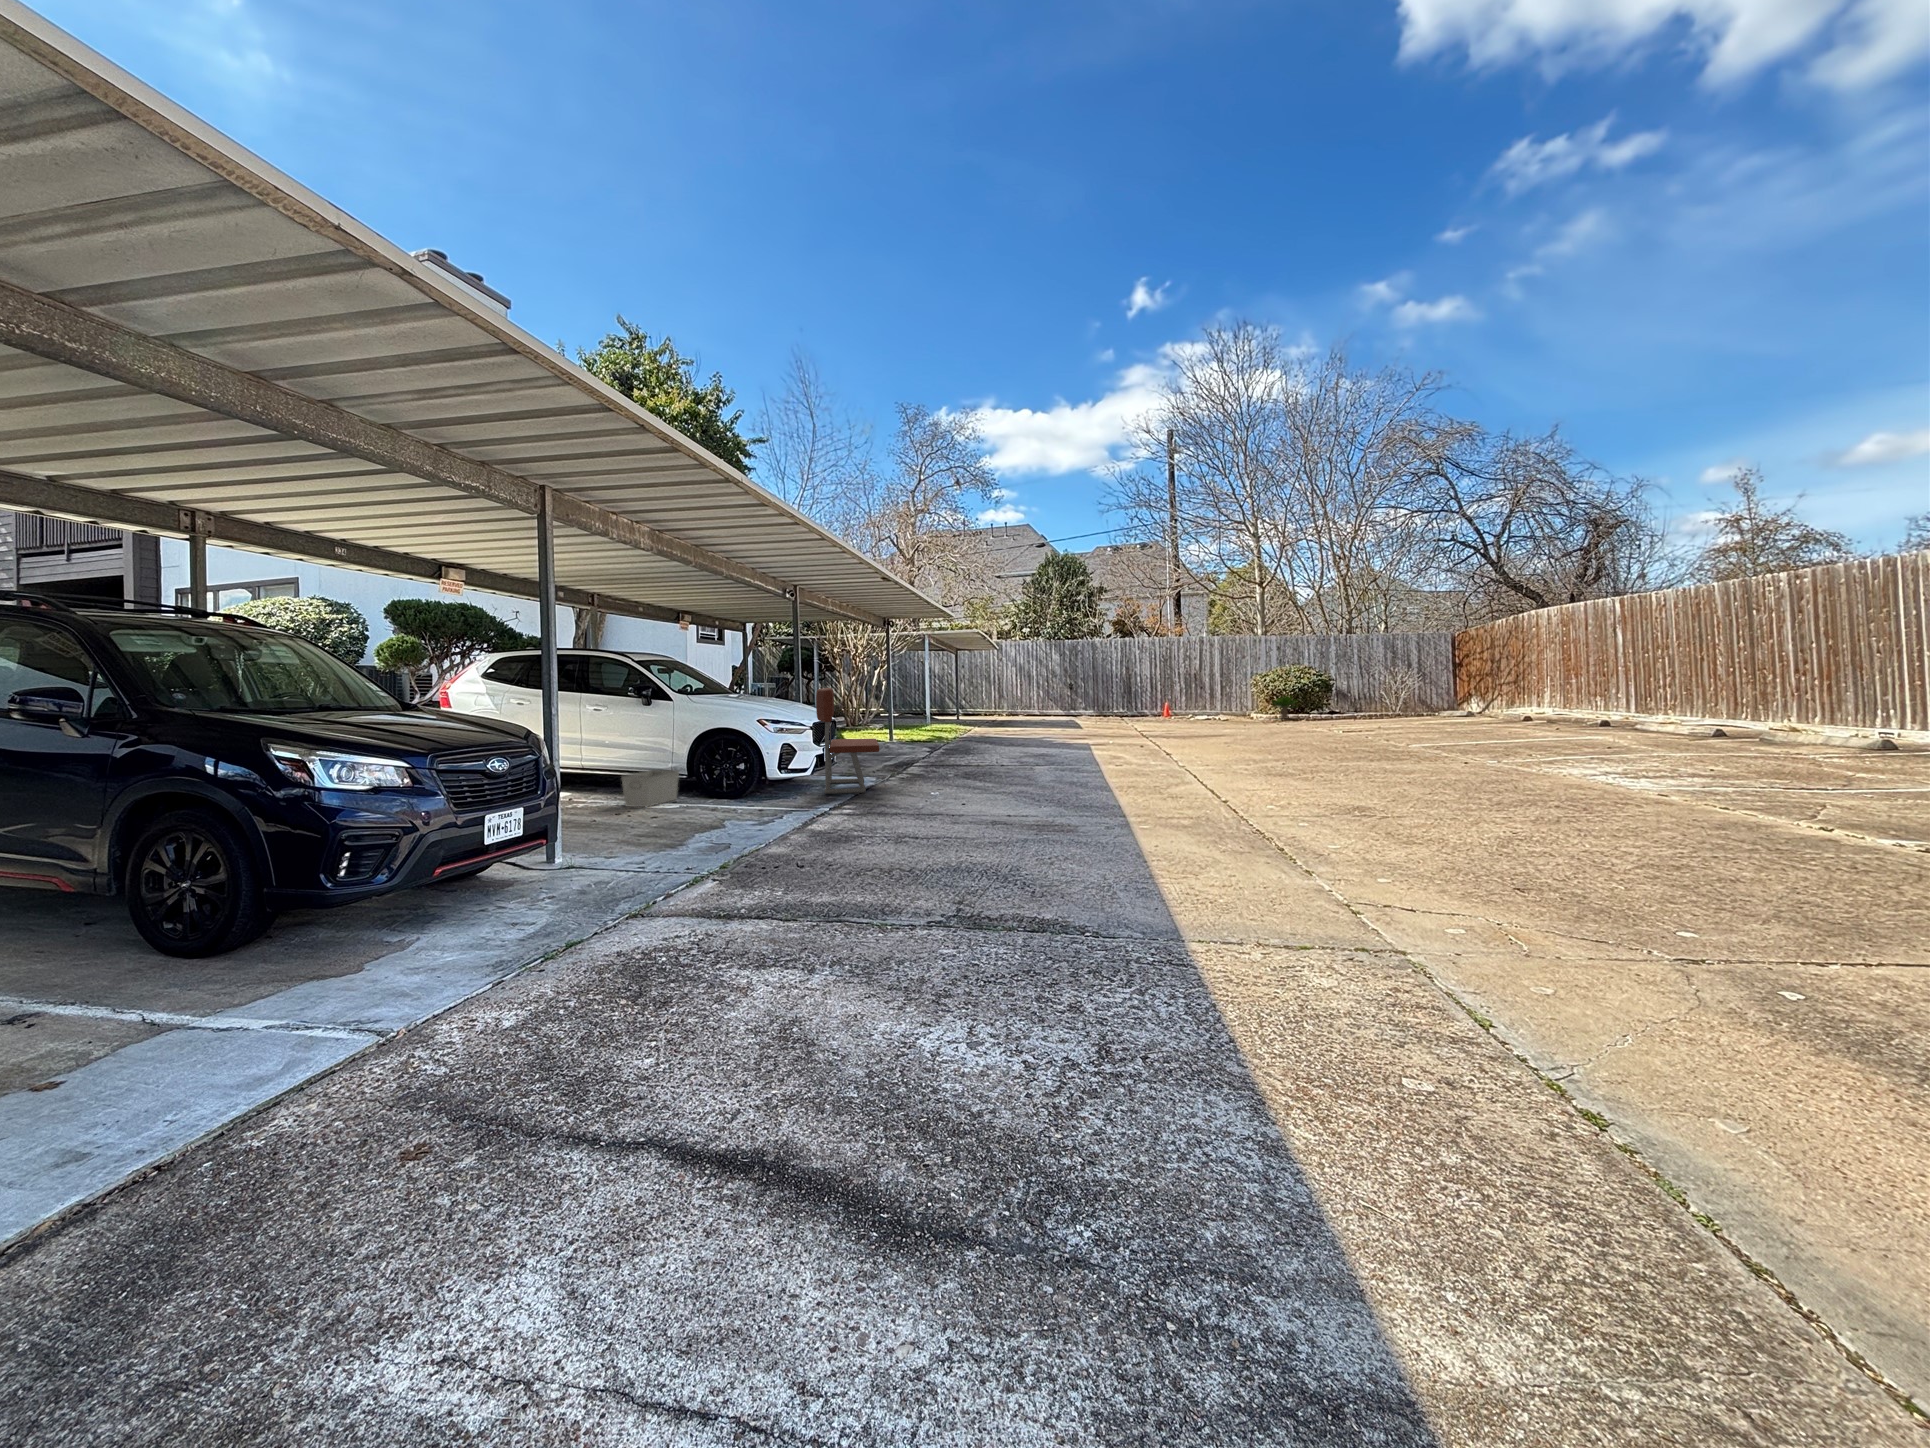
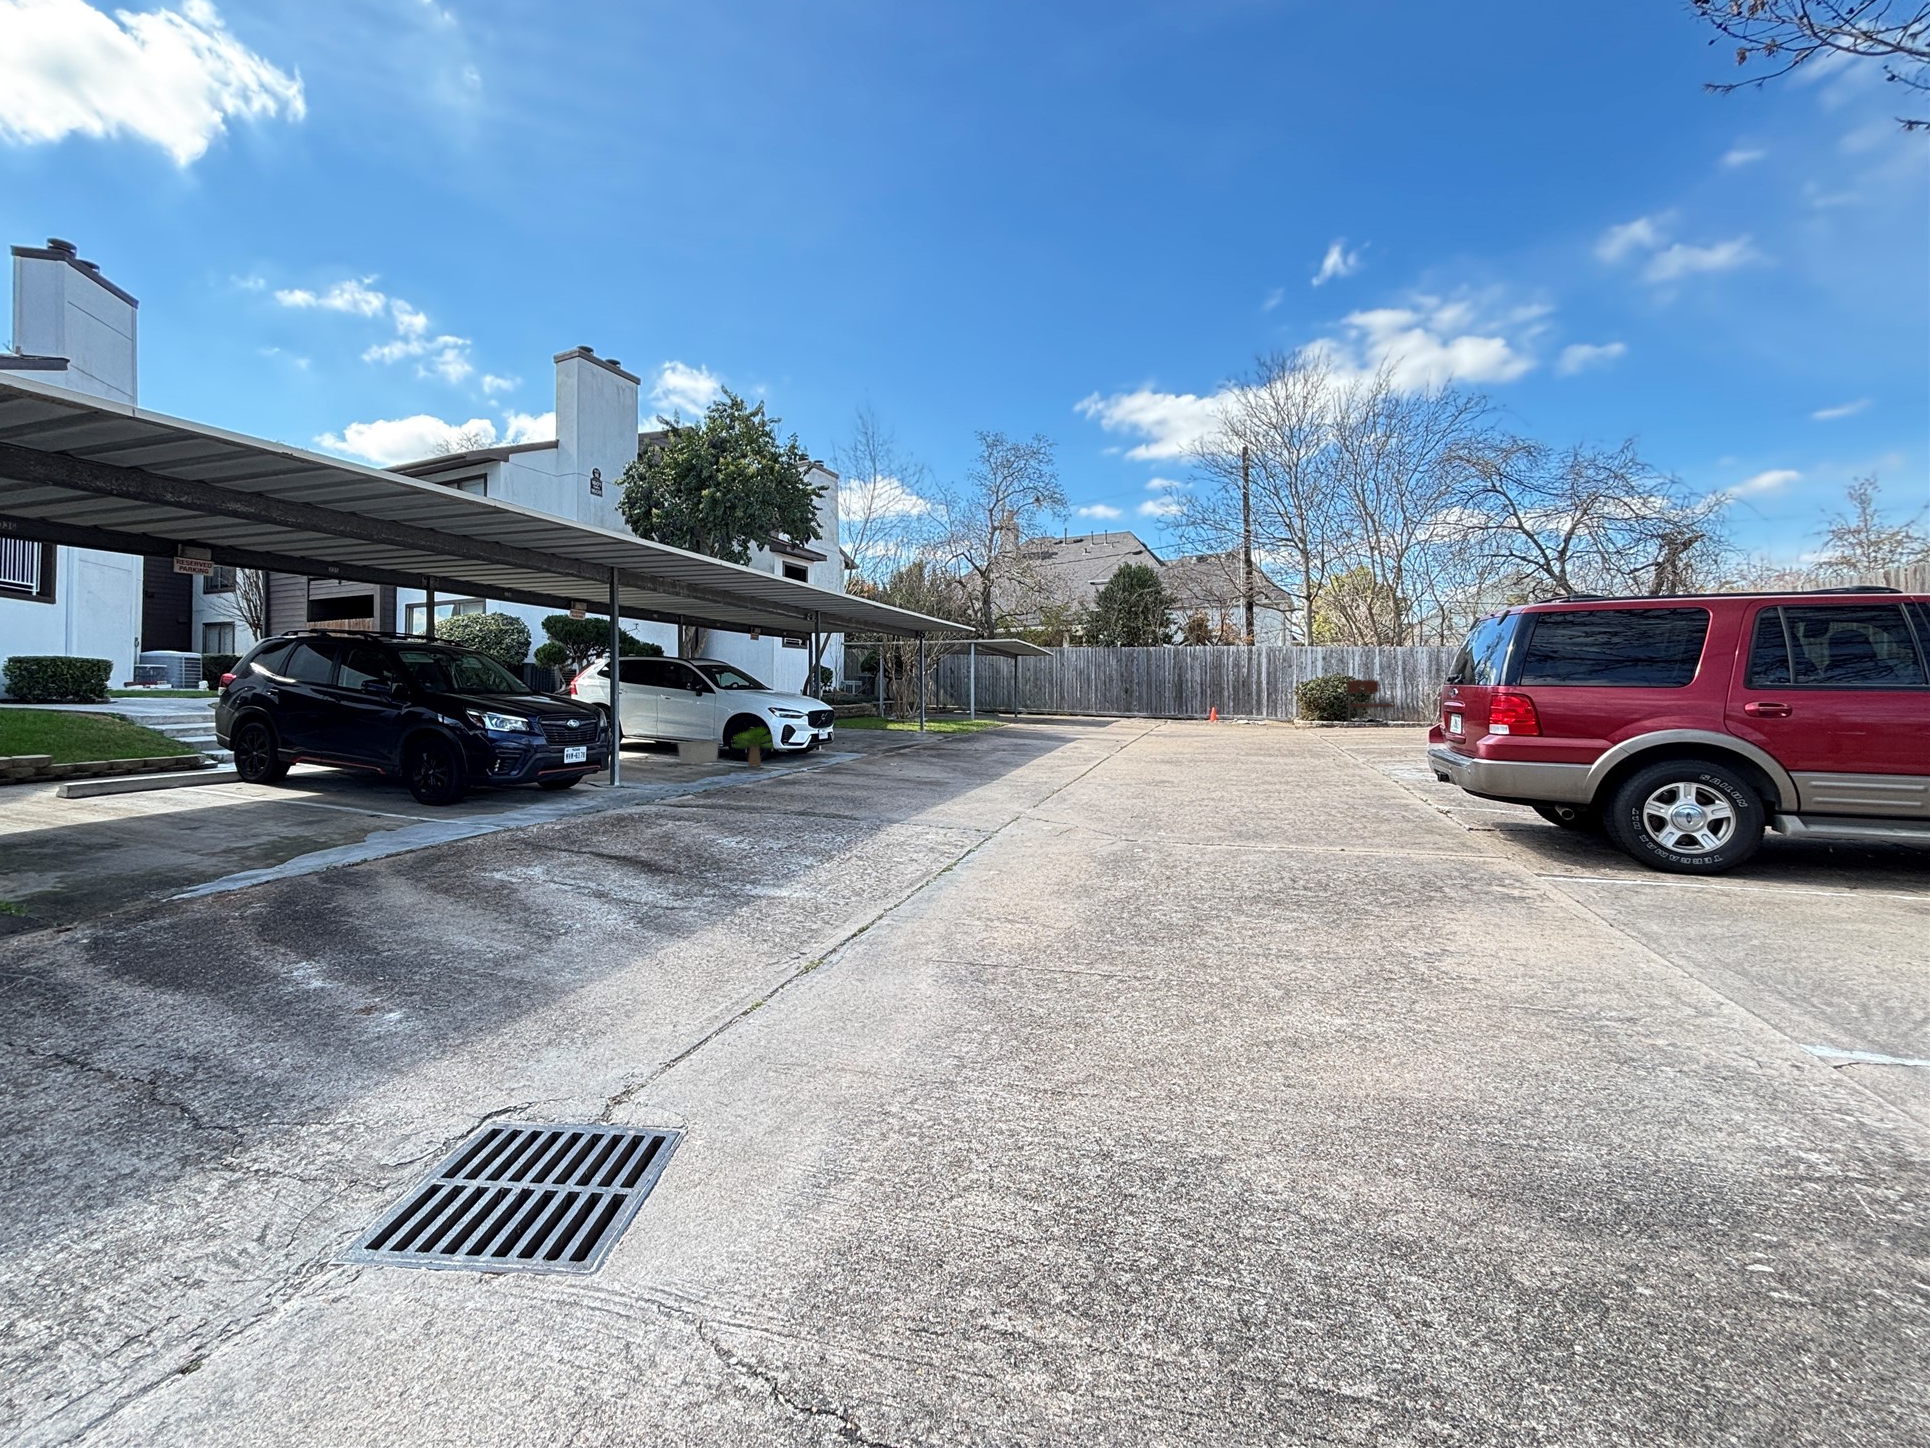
bench: present [816,688,879,794] -> present [1347,680,1395,725]
potted plant: present [1272,696,1297,719] -> present [734,728,774,766]

